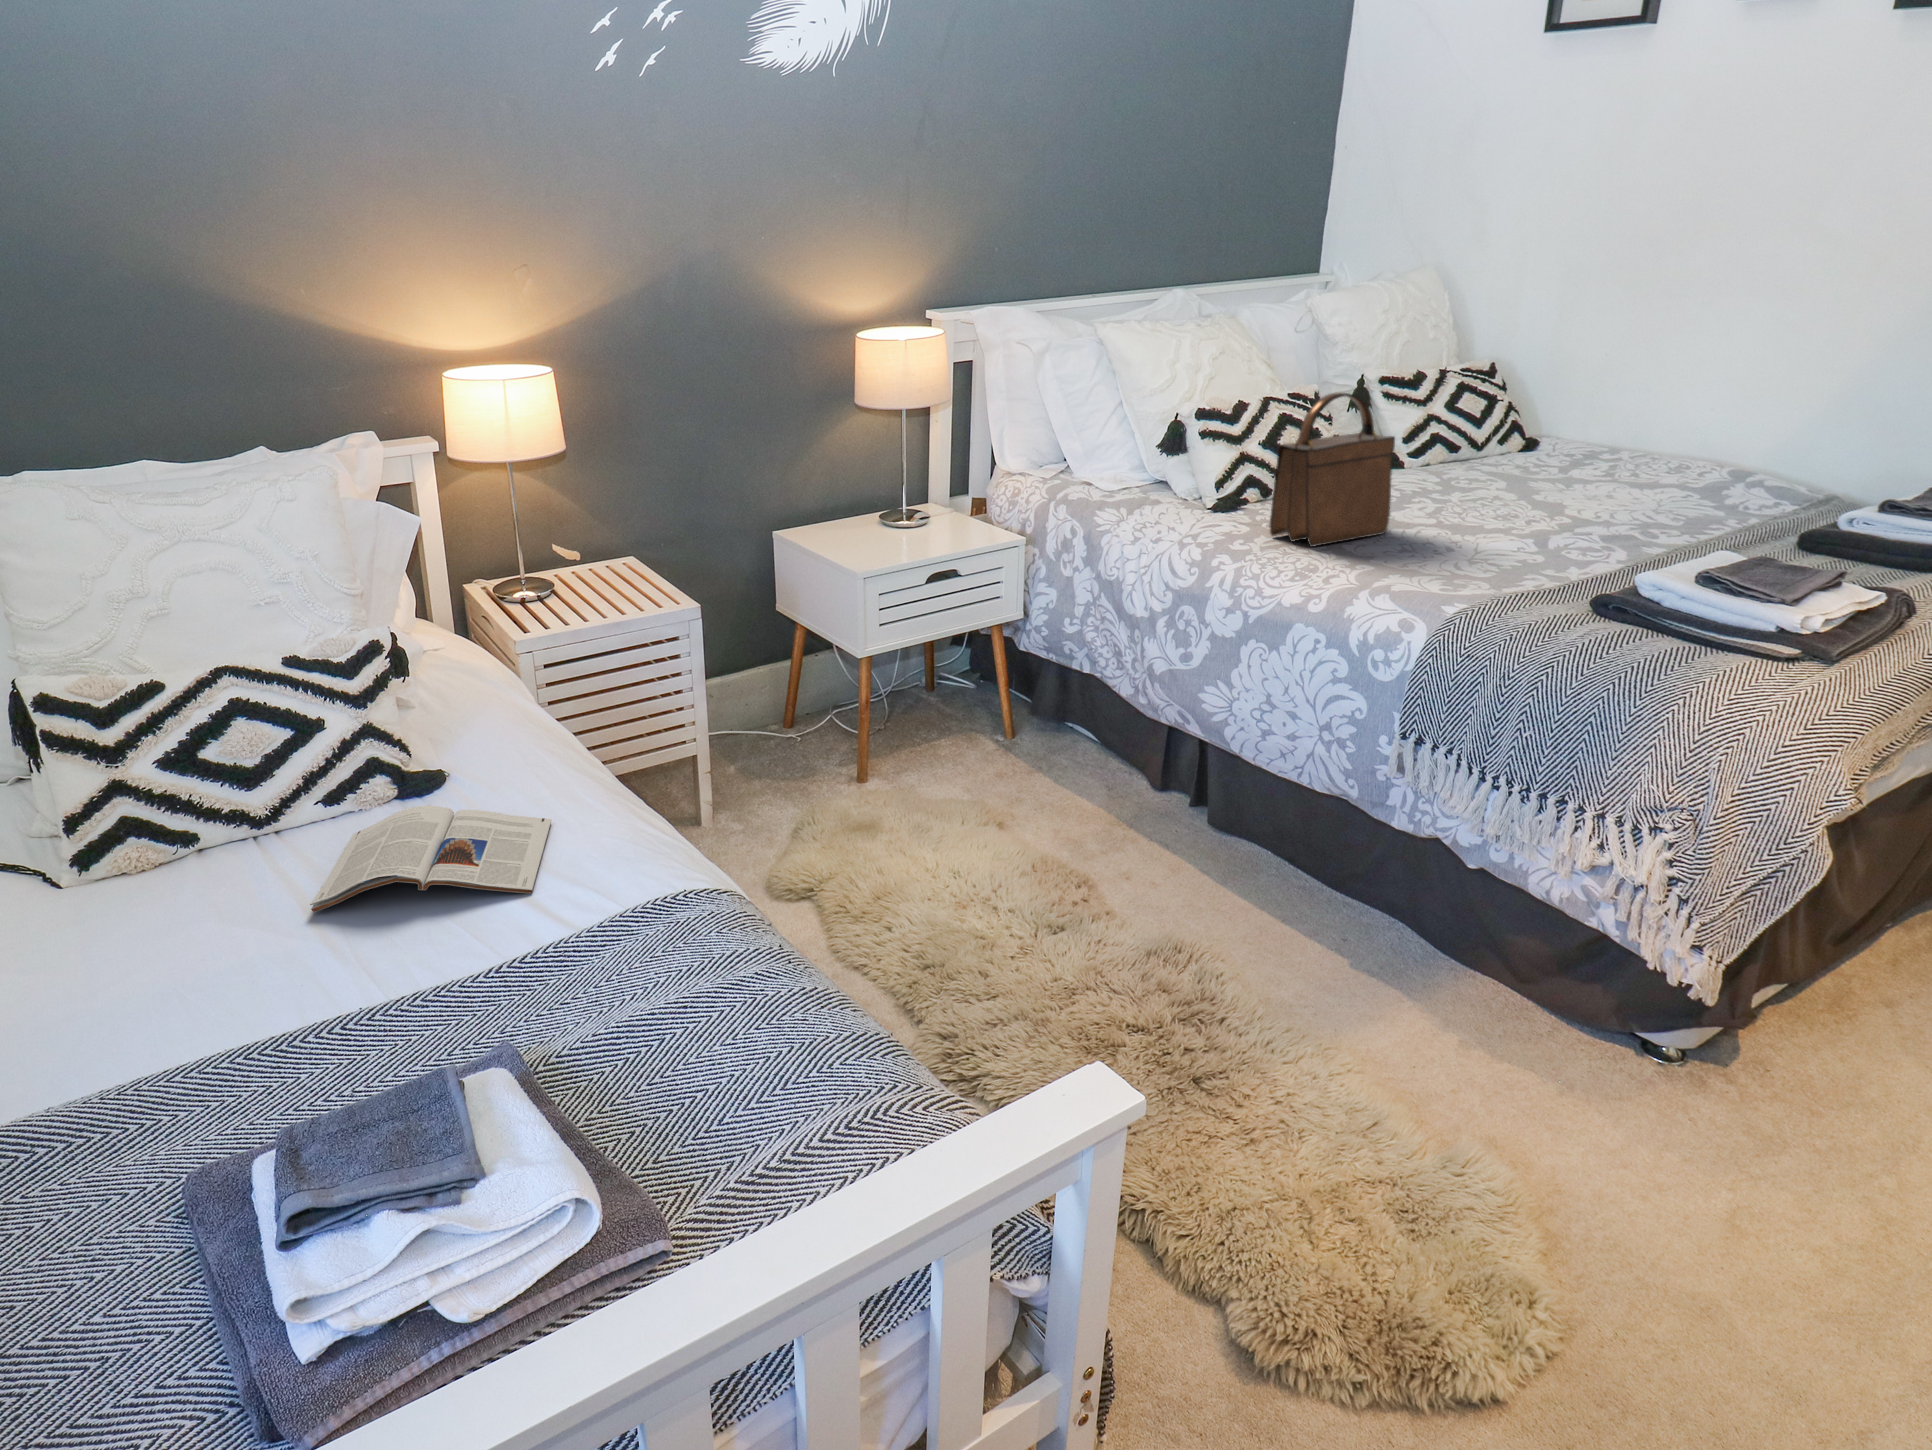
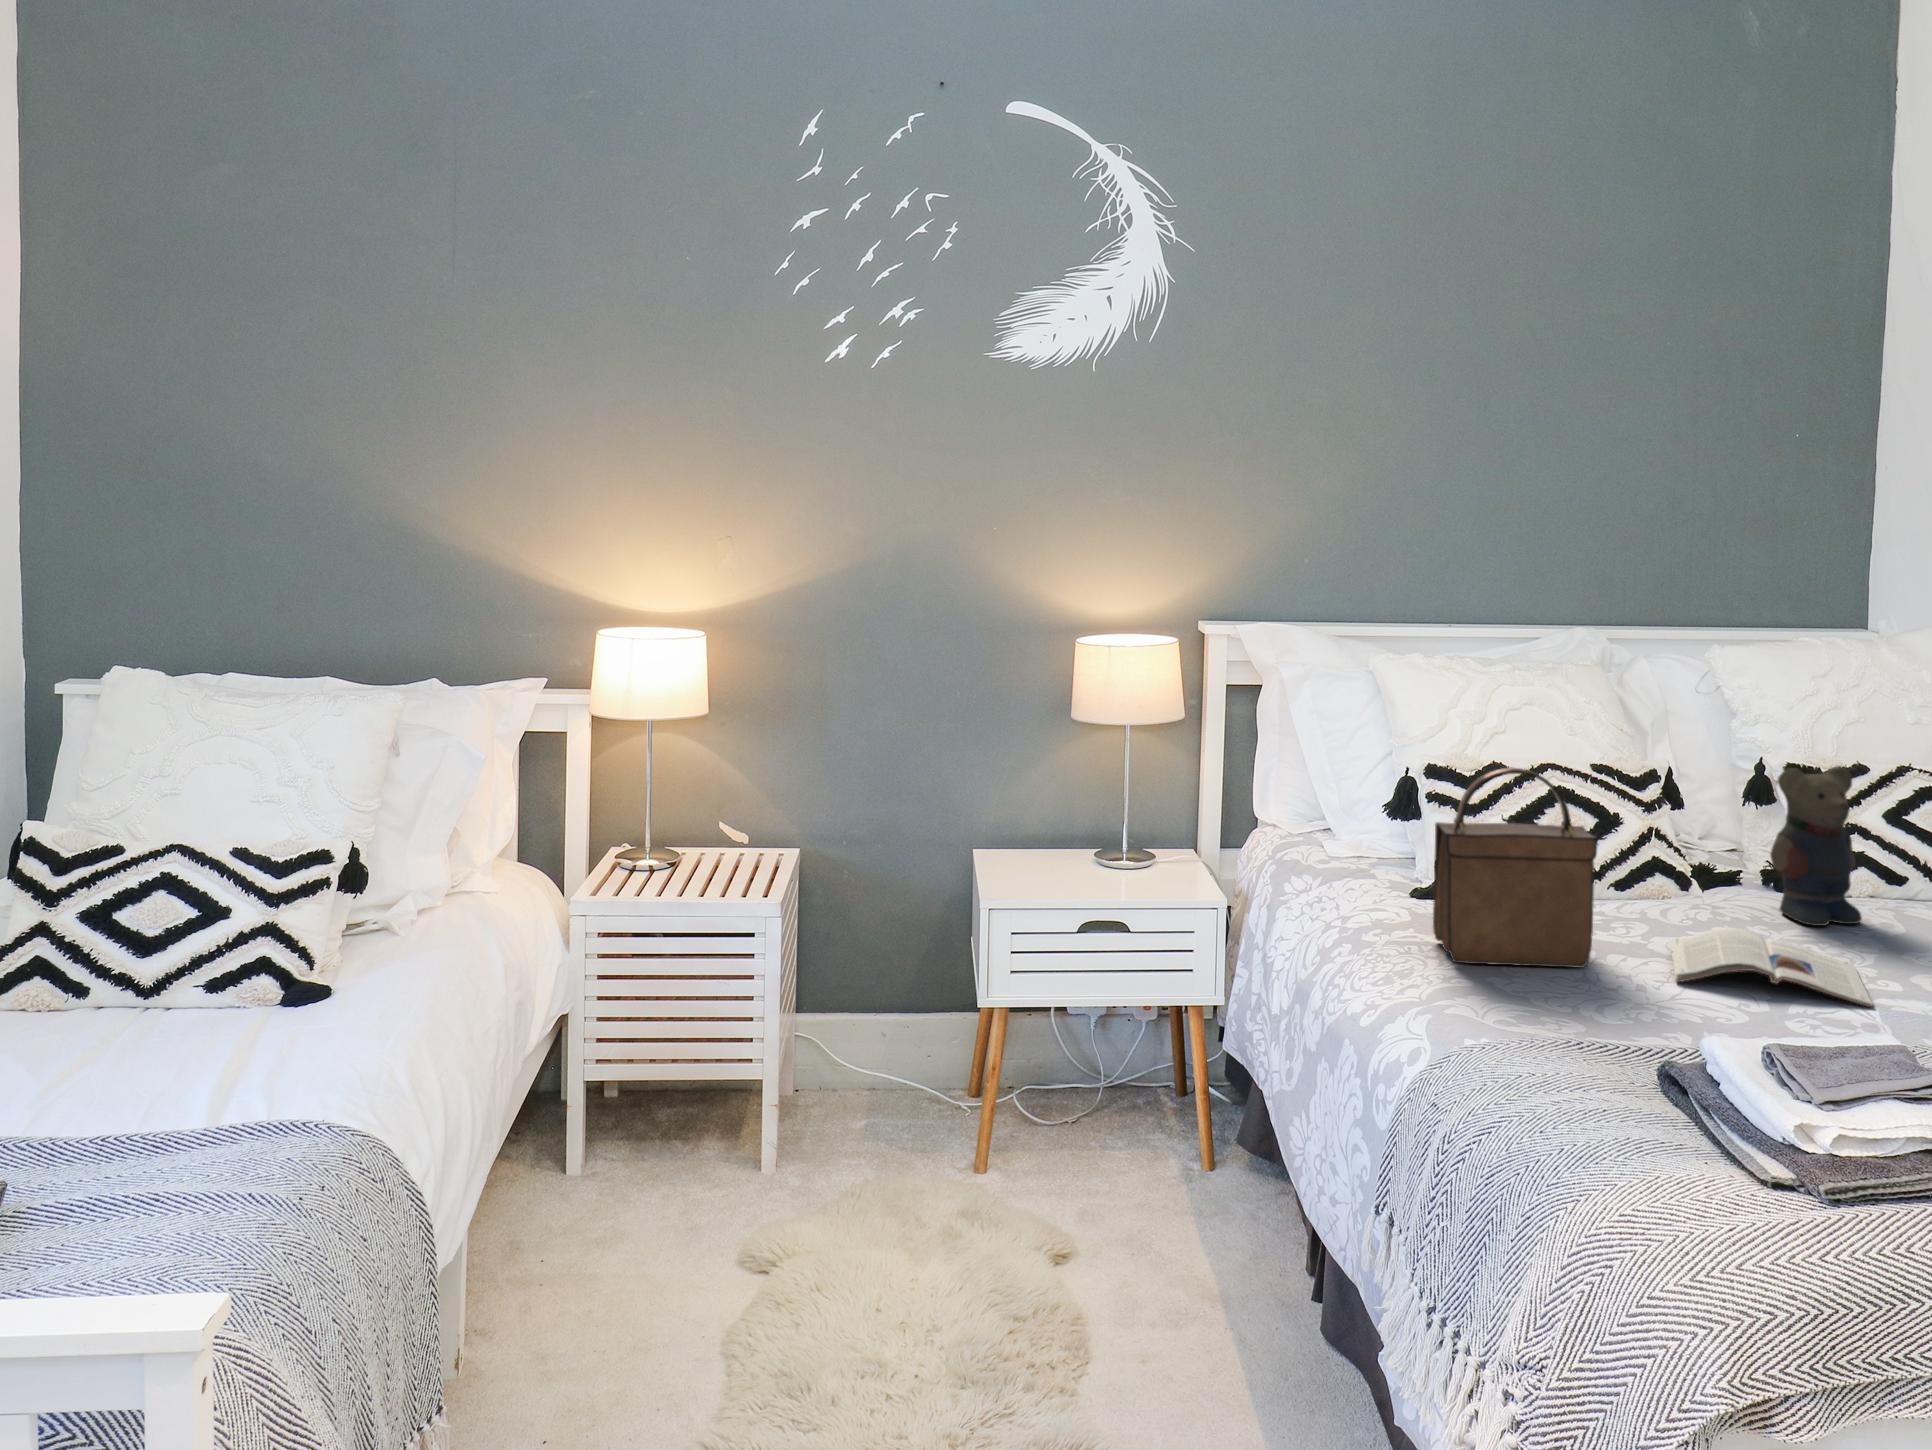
teddy bear: none [1415,368,1476,484] -> present [1770,766,1862,926]
magazine: present [310,805,551,913] -> present [1671,928,1872,1007]

